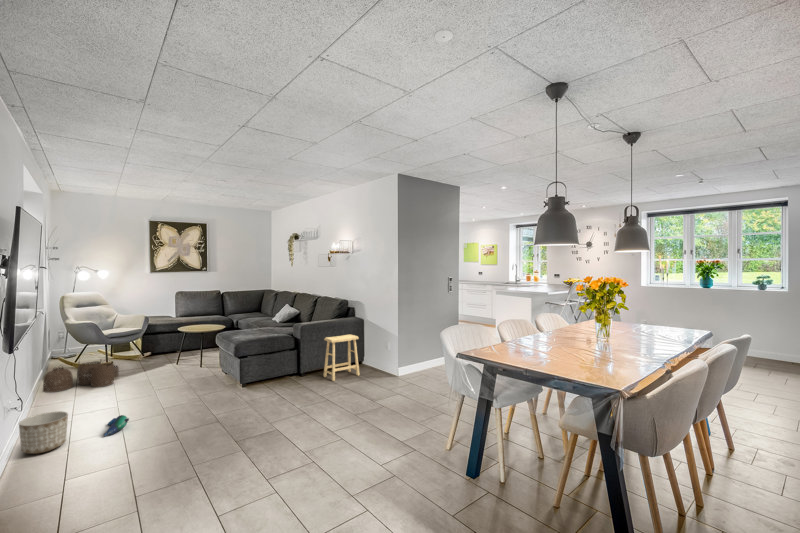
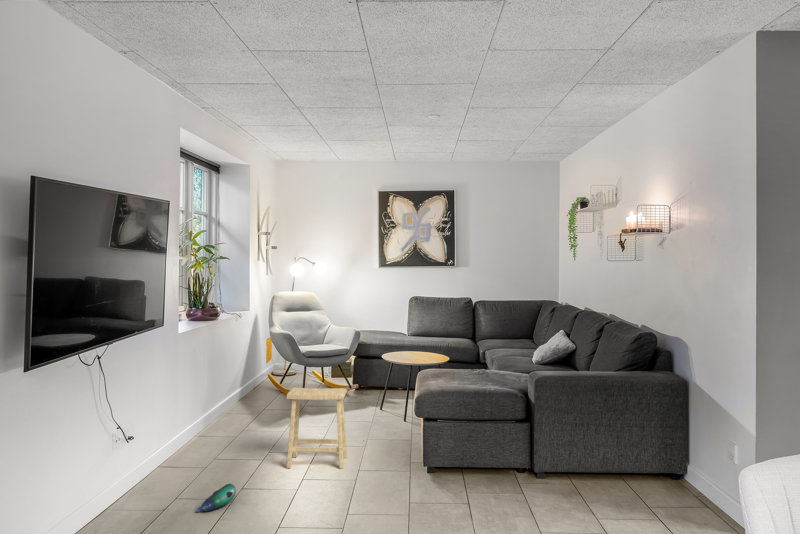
footstool: present [324,334,360,381] -> present [287,388,347,469]
woven basket: present [43,360,119,392] -> none [216,387,304,427]
planter: present [19,411,68,454] -> none [107,459,162,515]

